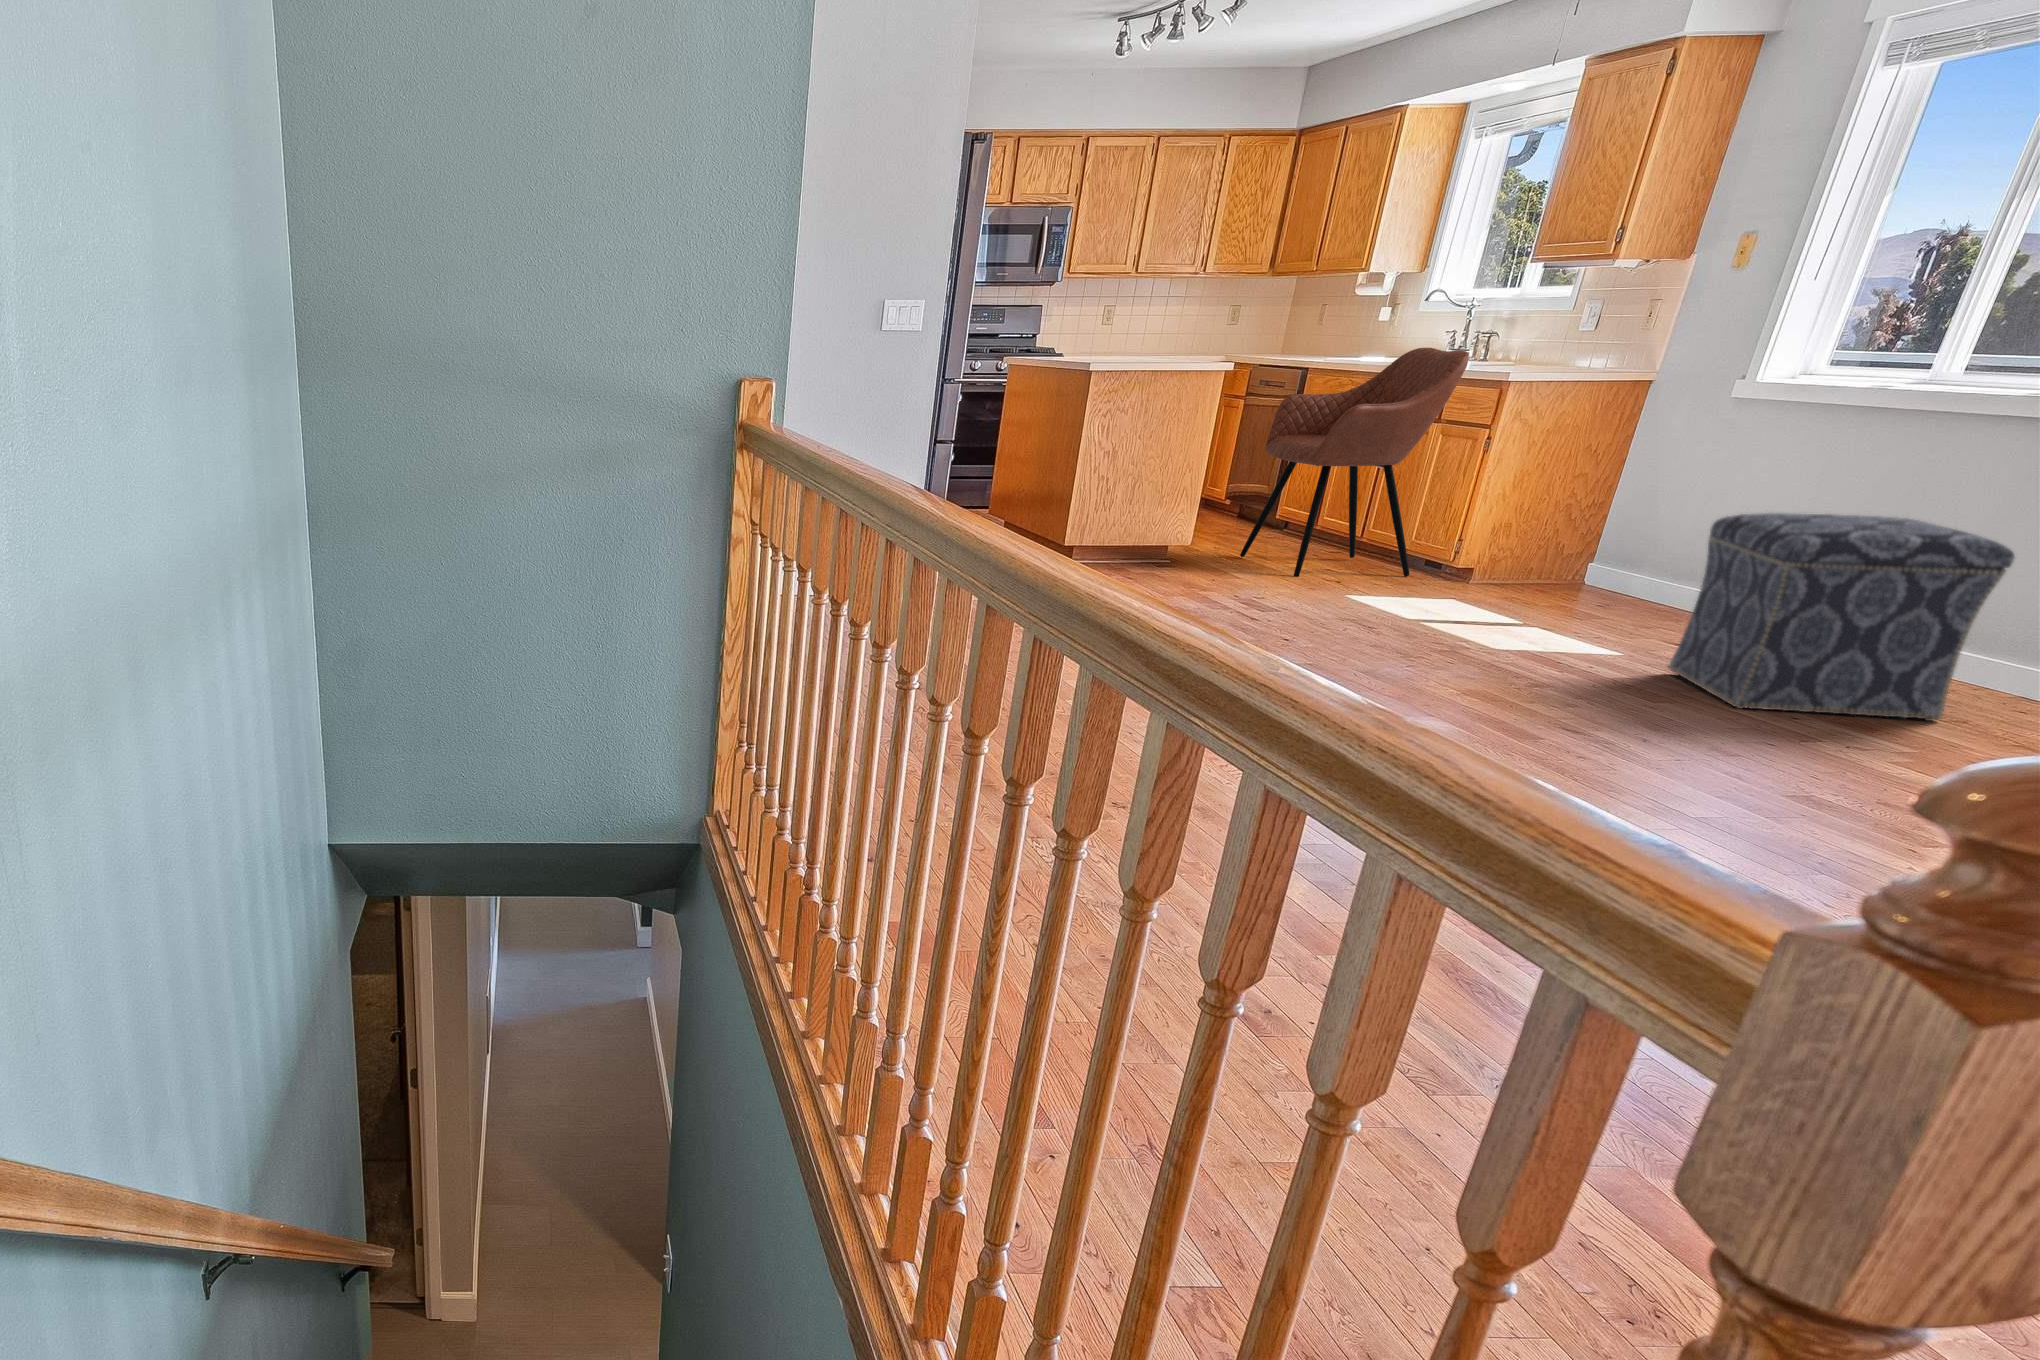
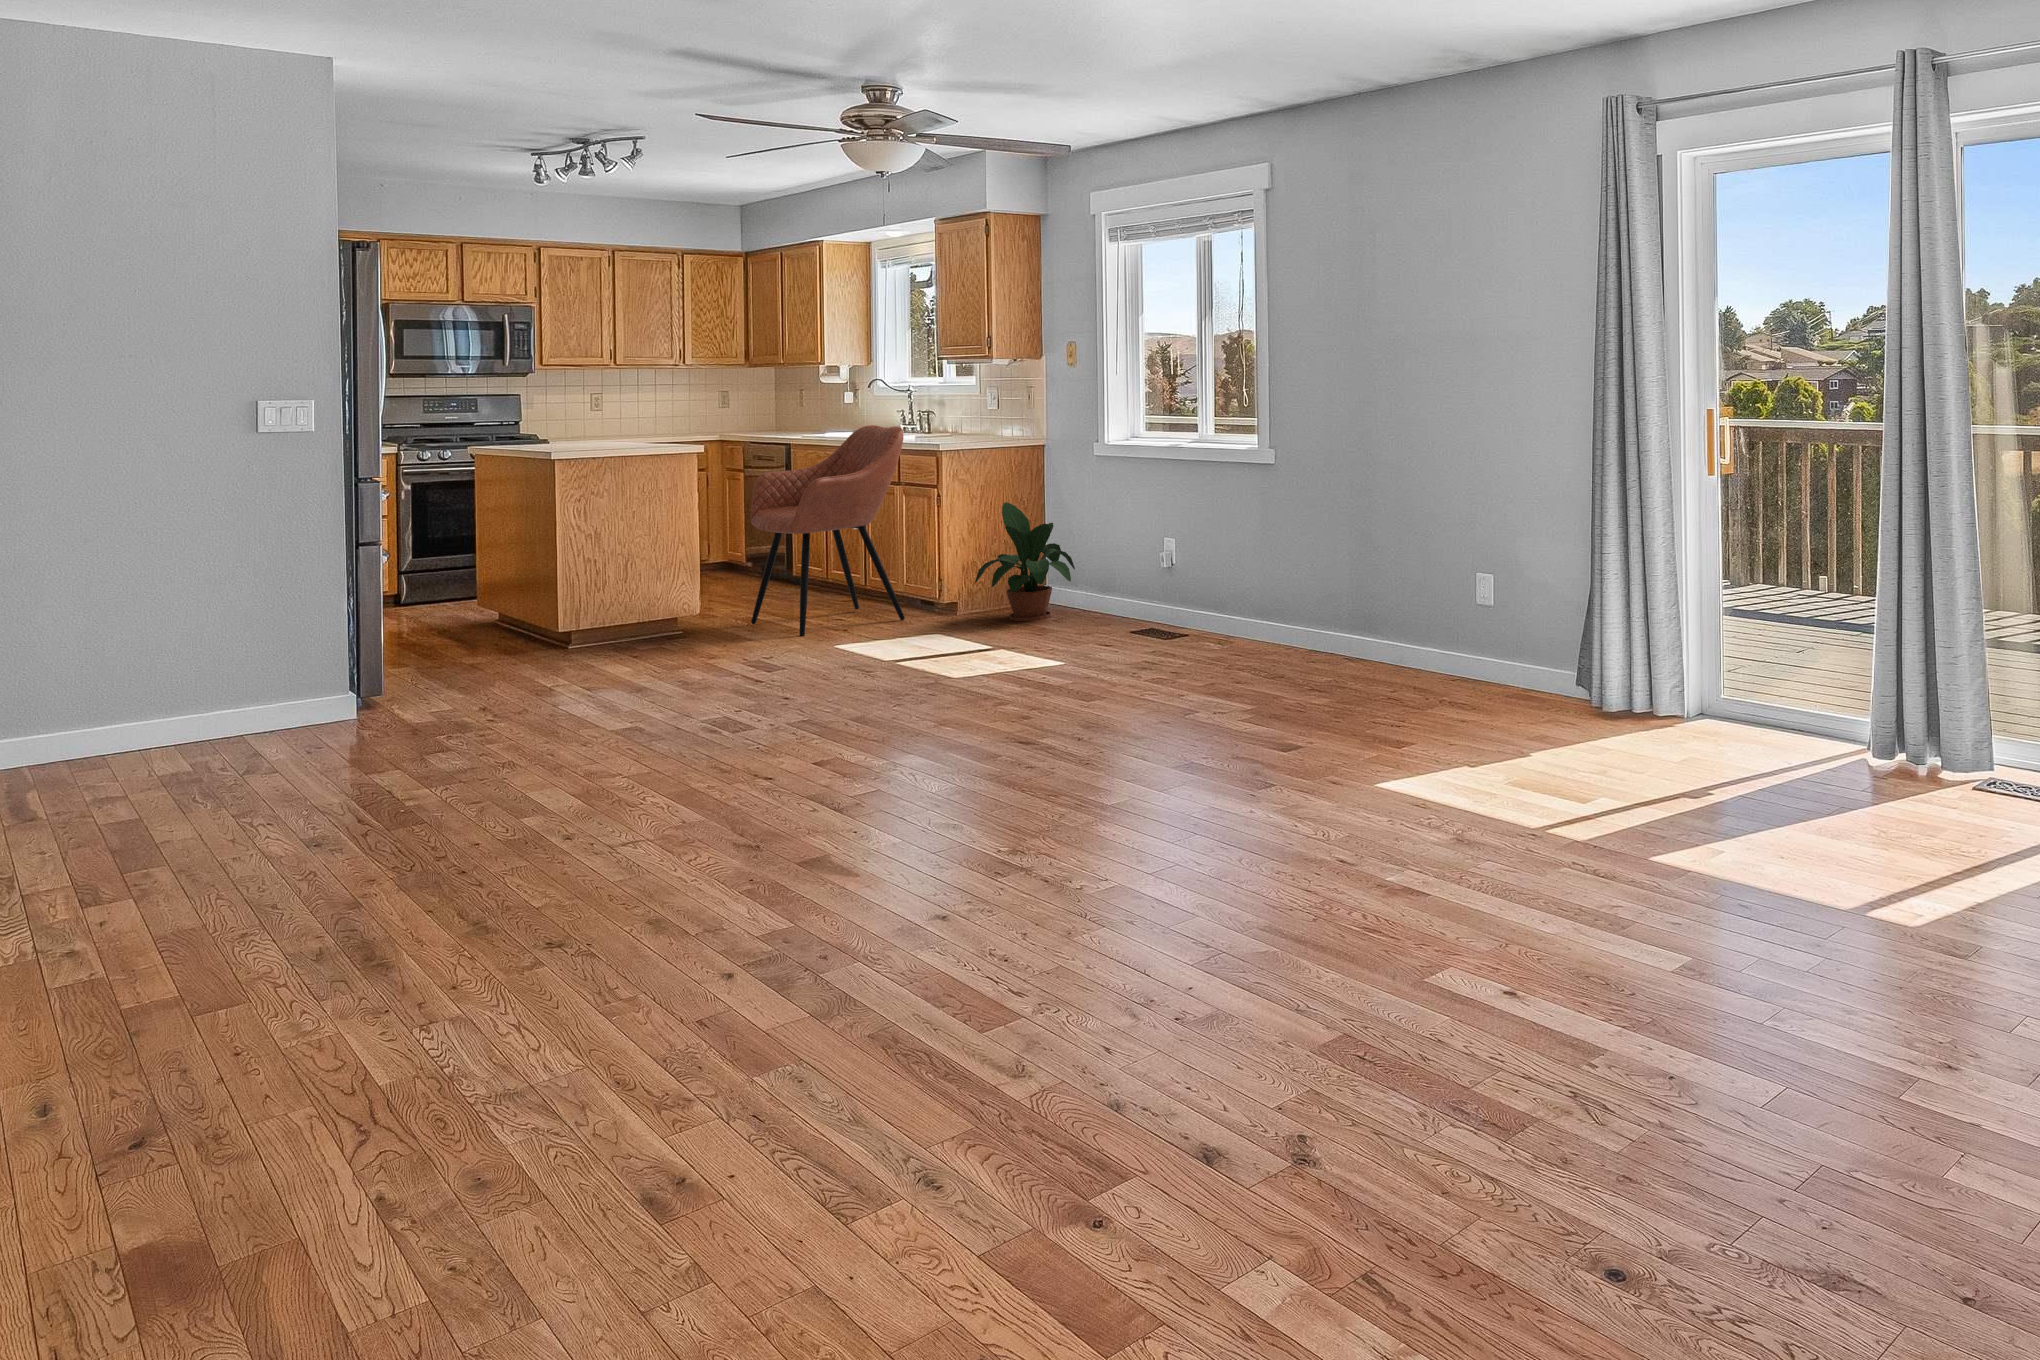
potted plant: none [1508,455,1645,600] -> present [975,502,1075,621]
ottoman: present [1668,513,2014,721] -> none [1087,532,1269,697]

